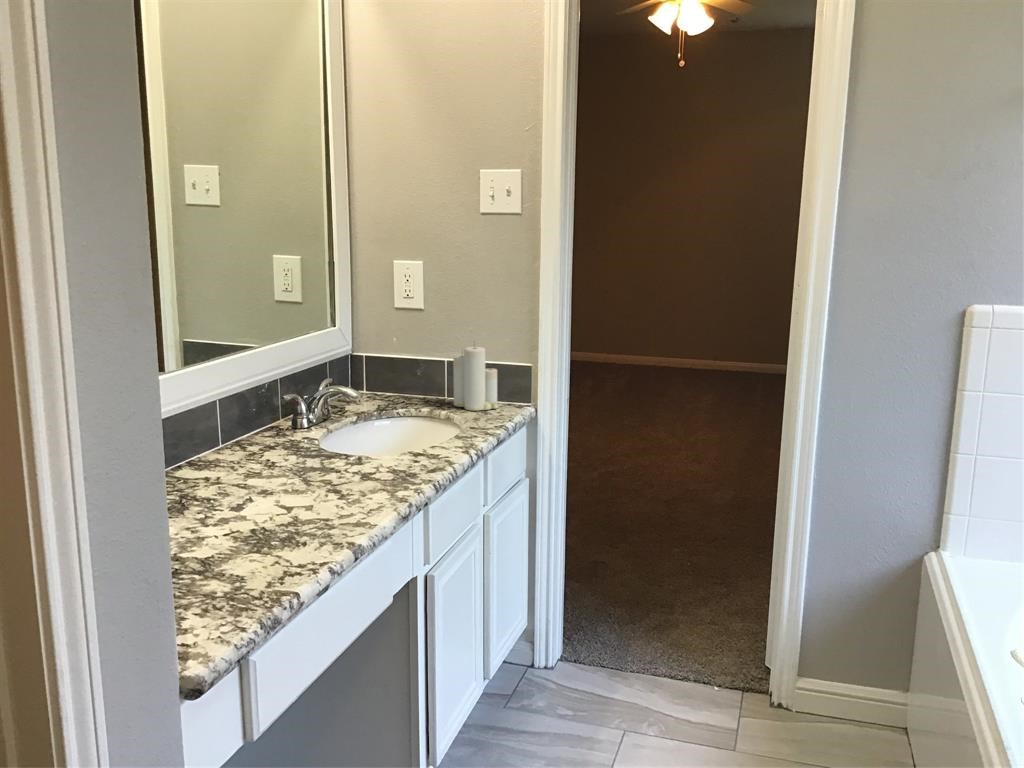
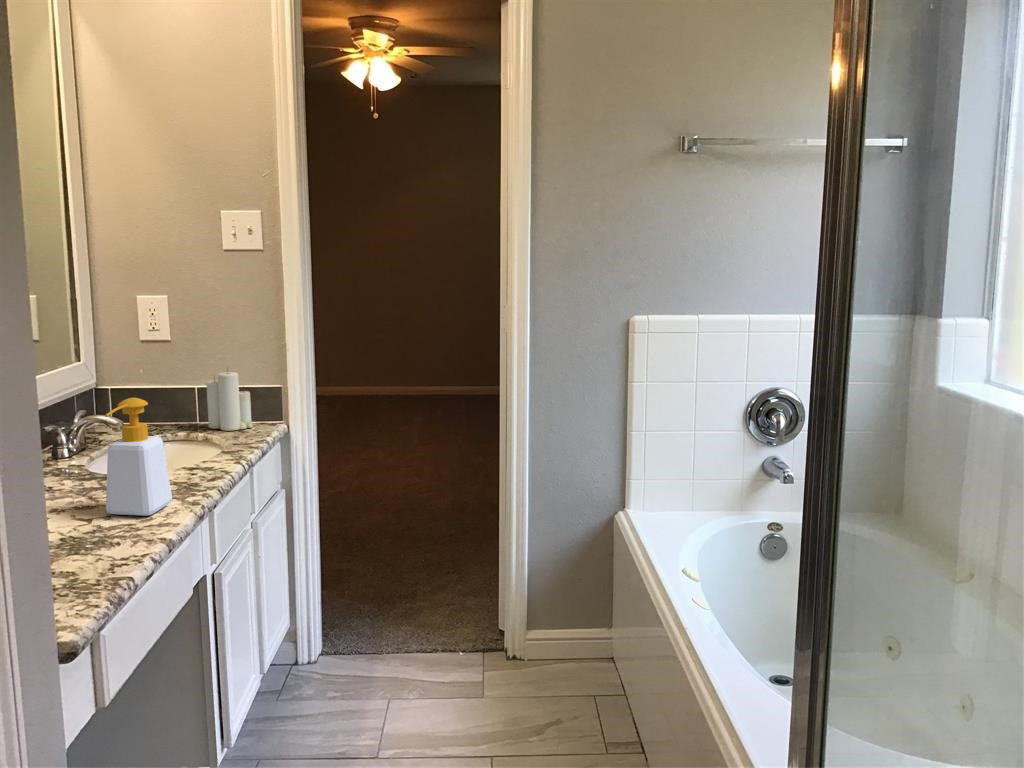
soap bottle: none [304,378,379,511] -> present [105,398,172,516]

